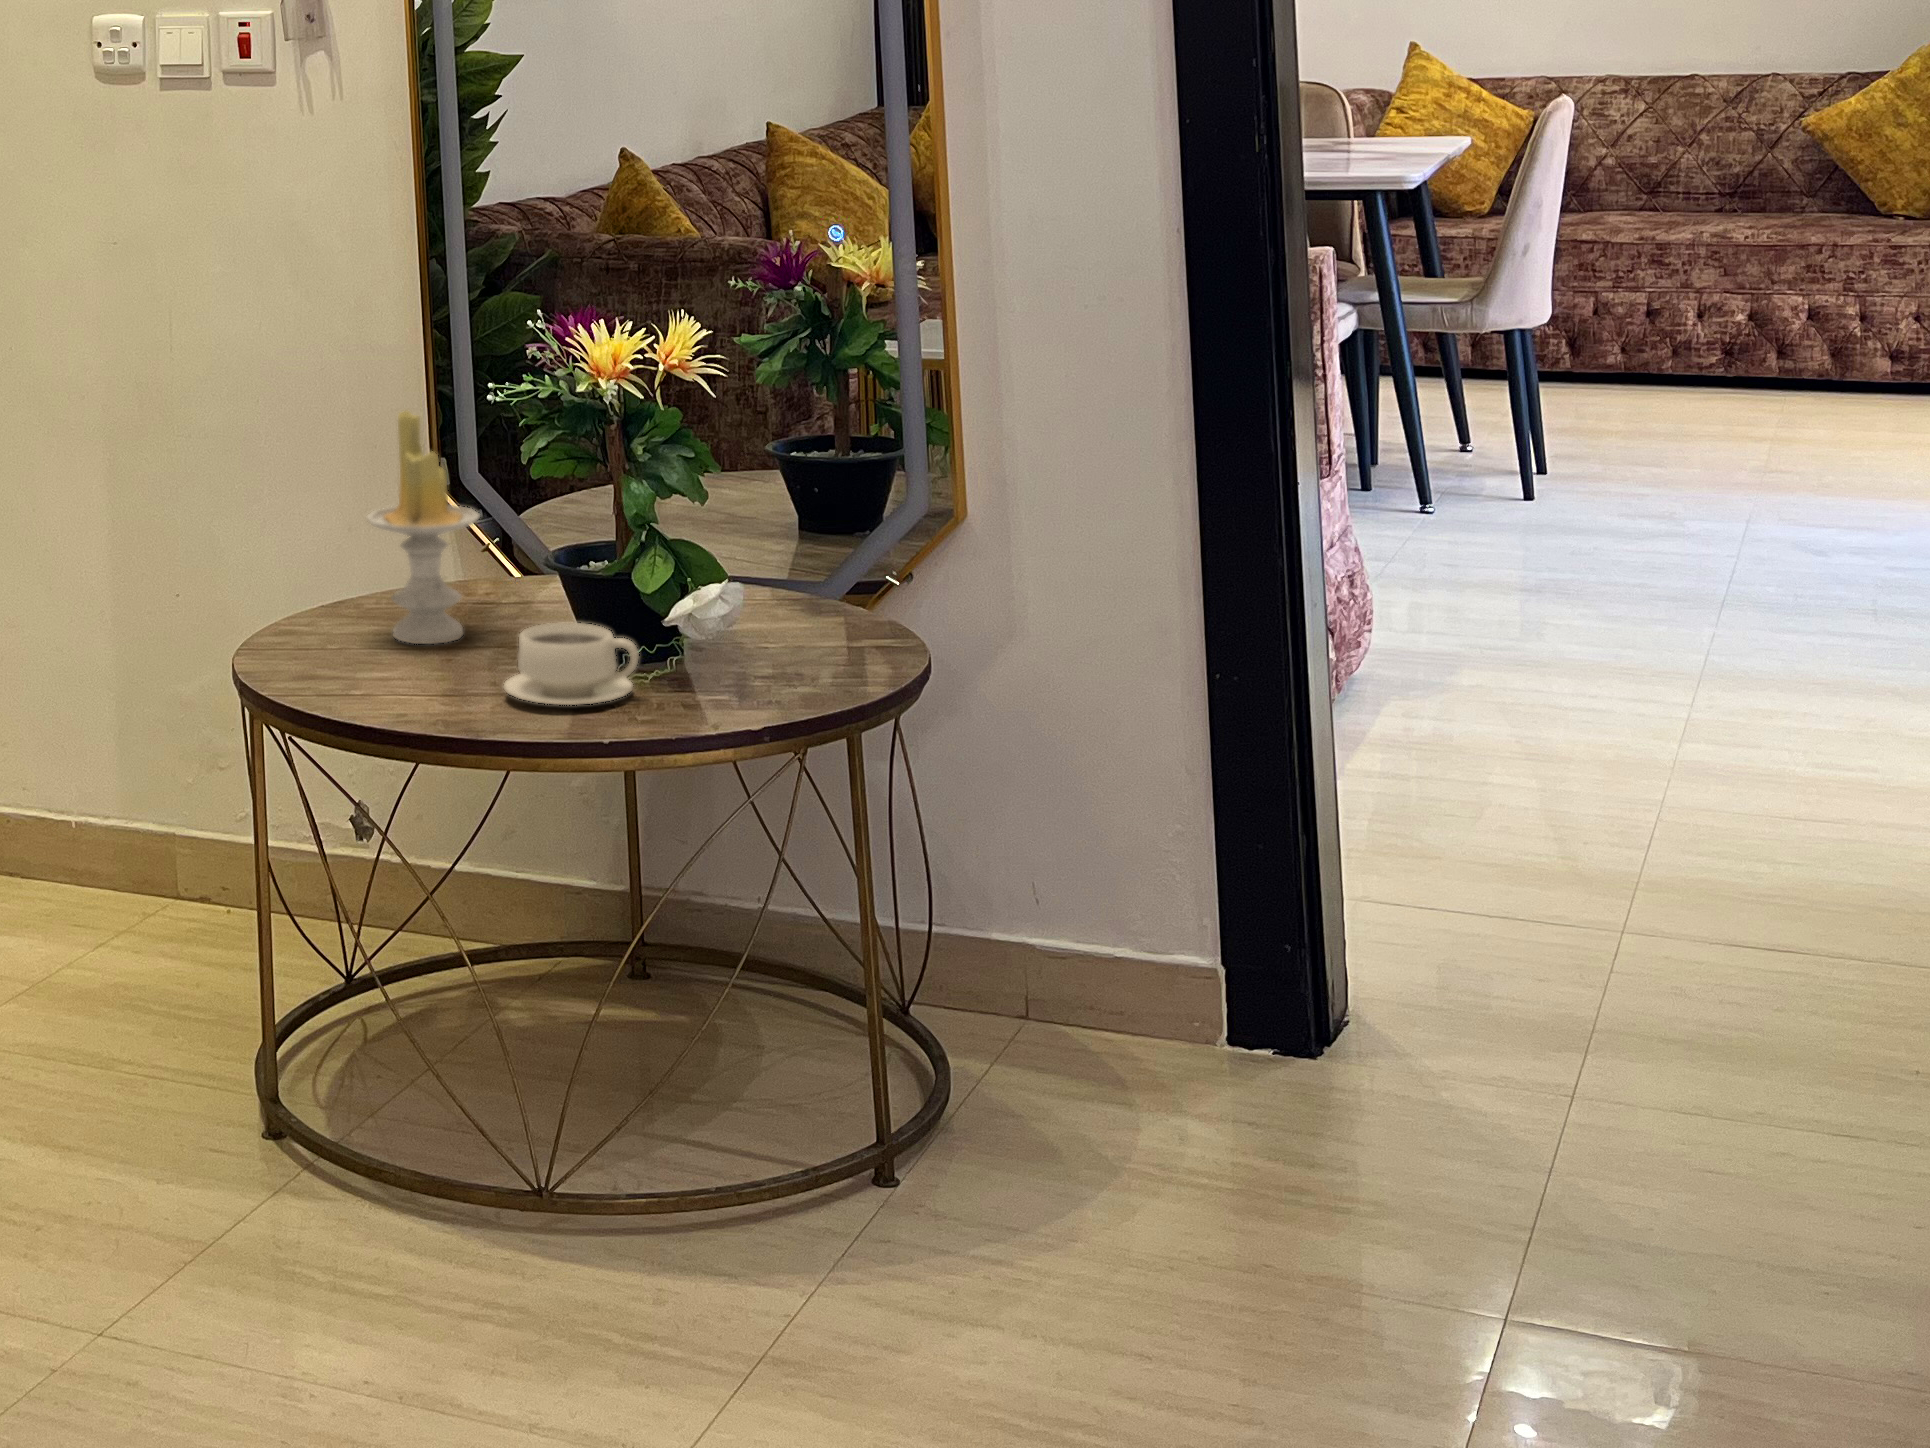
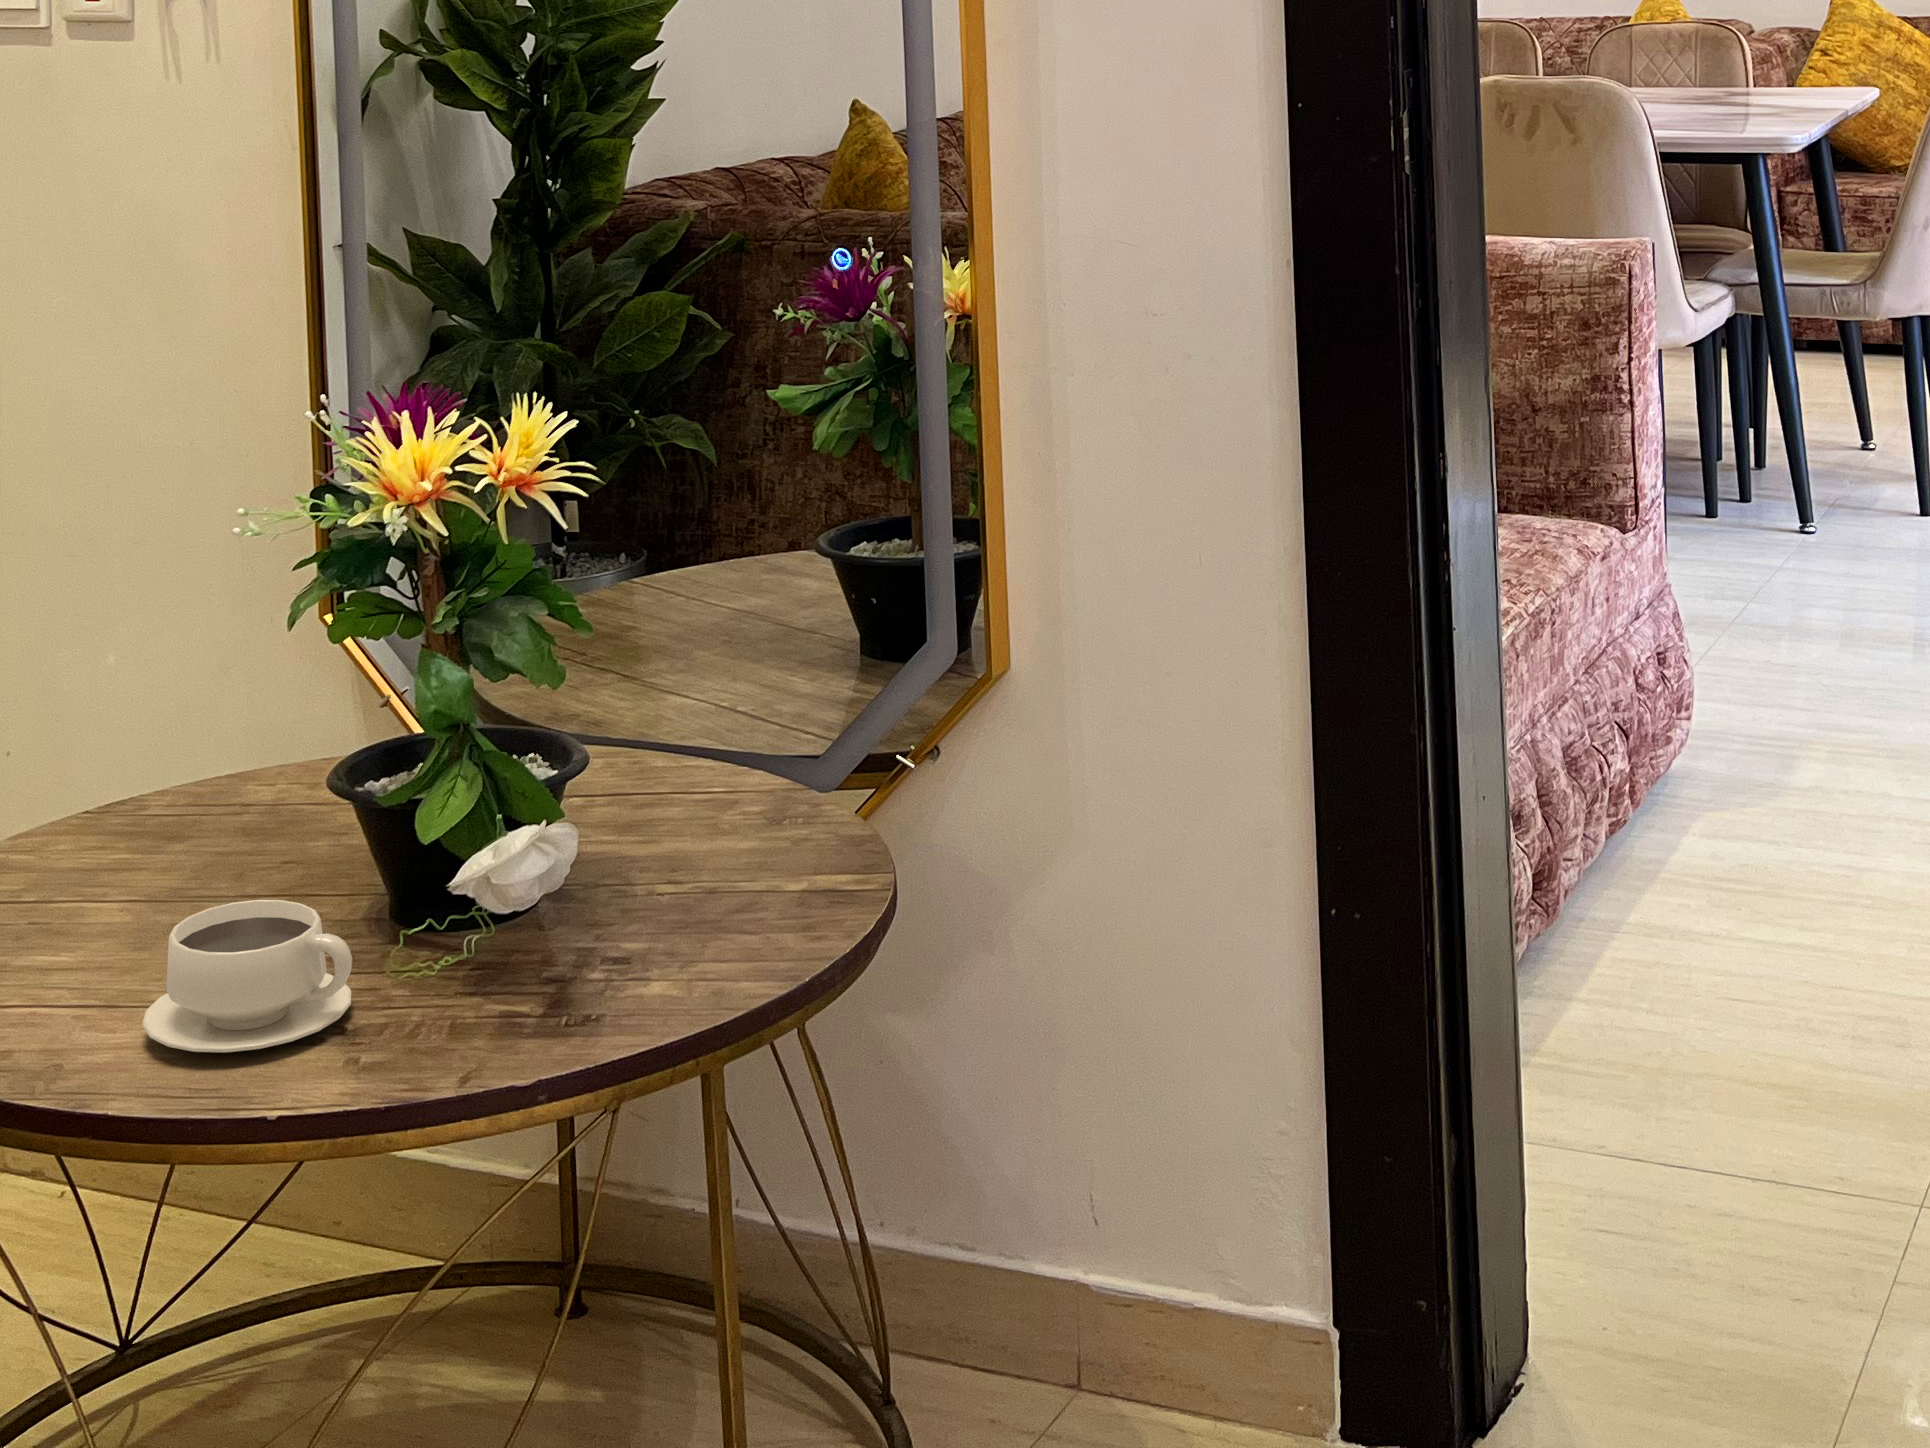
candle: present [367,411,480,644] -> none [52,541,228,904]

